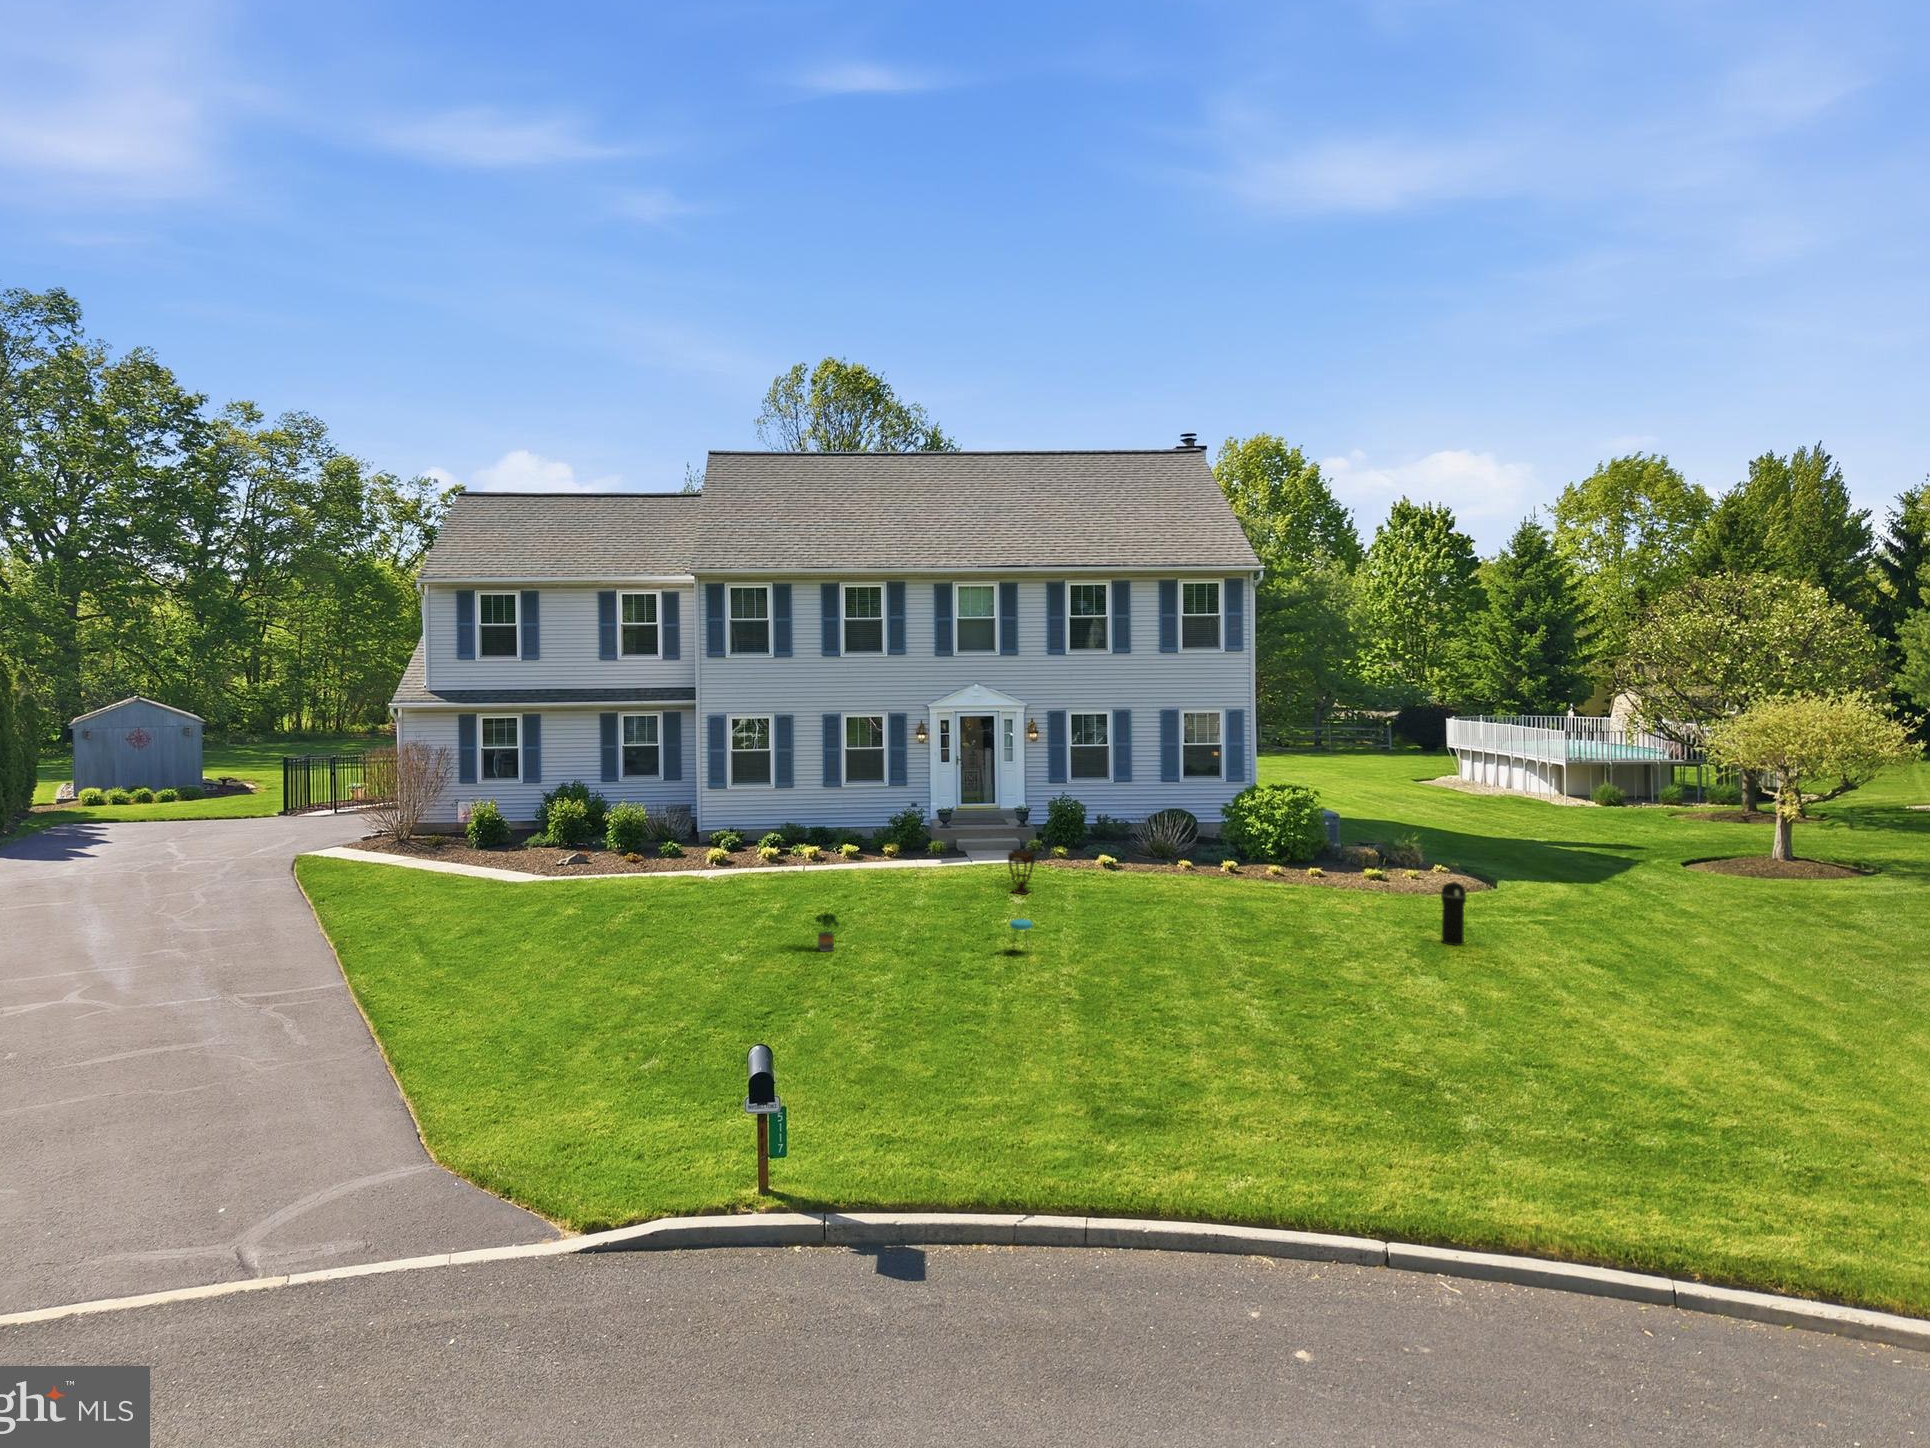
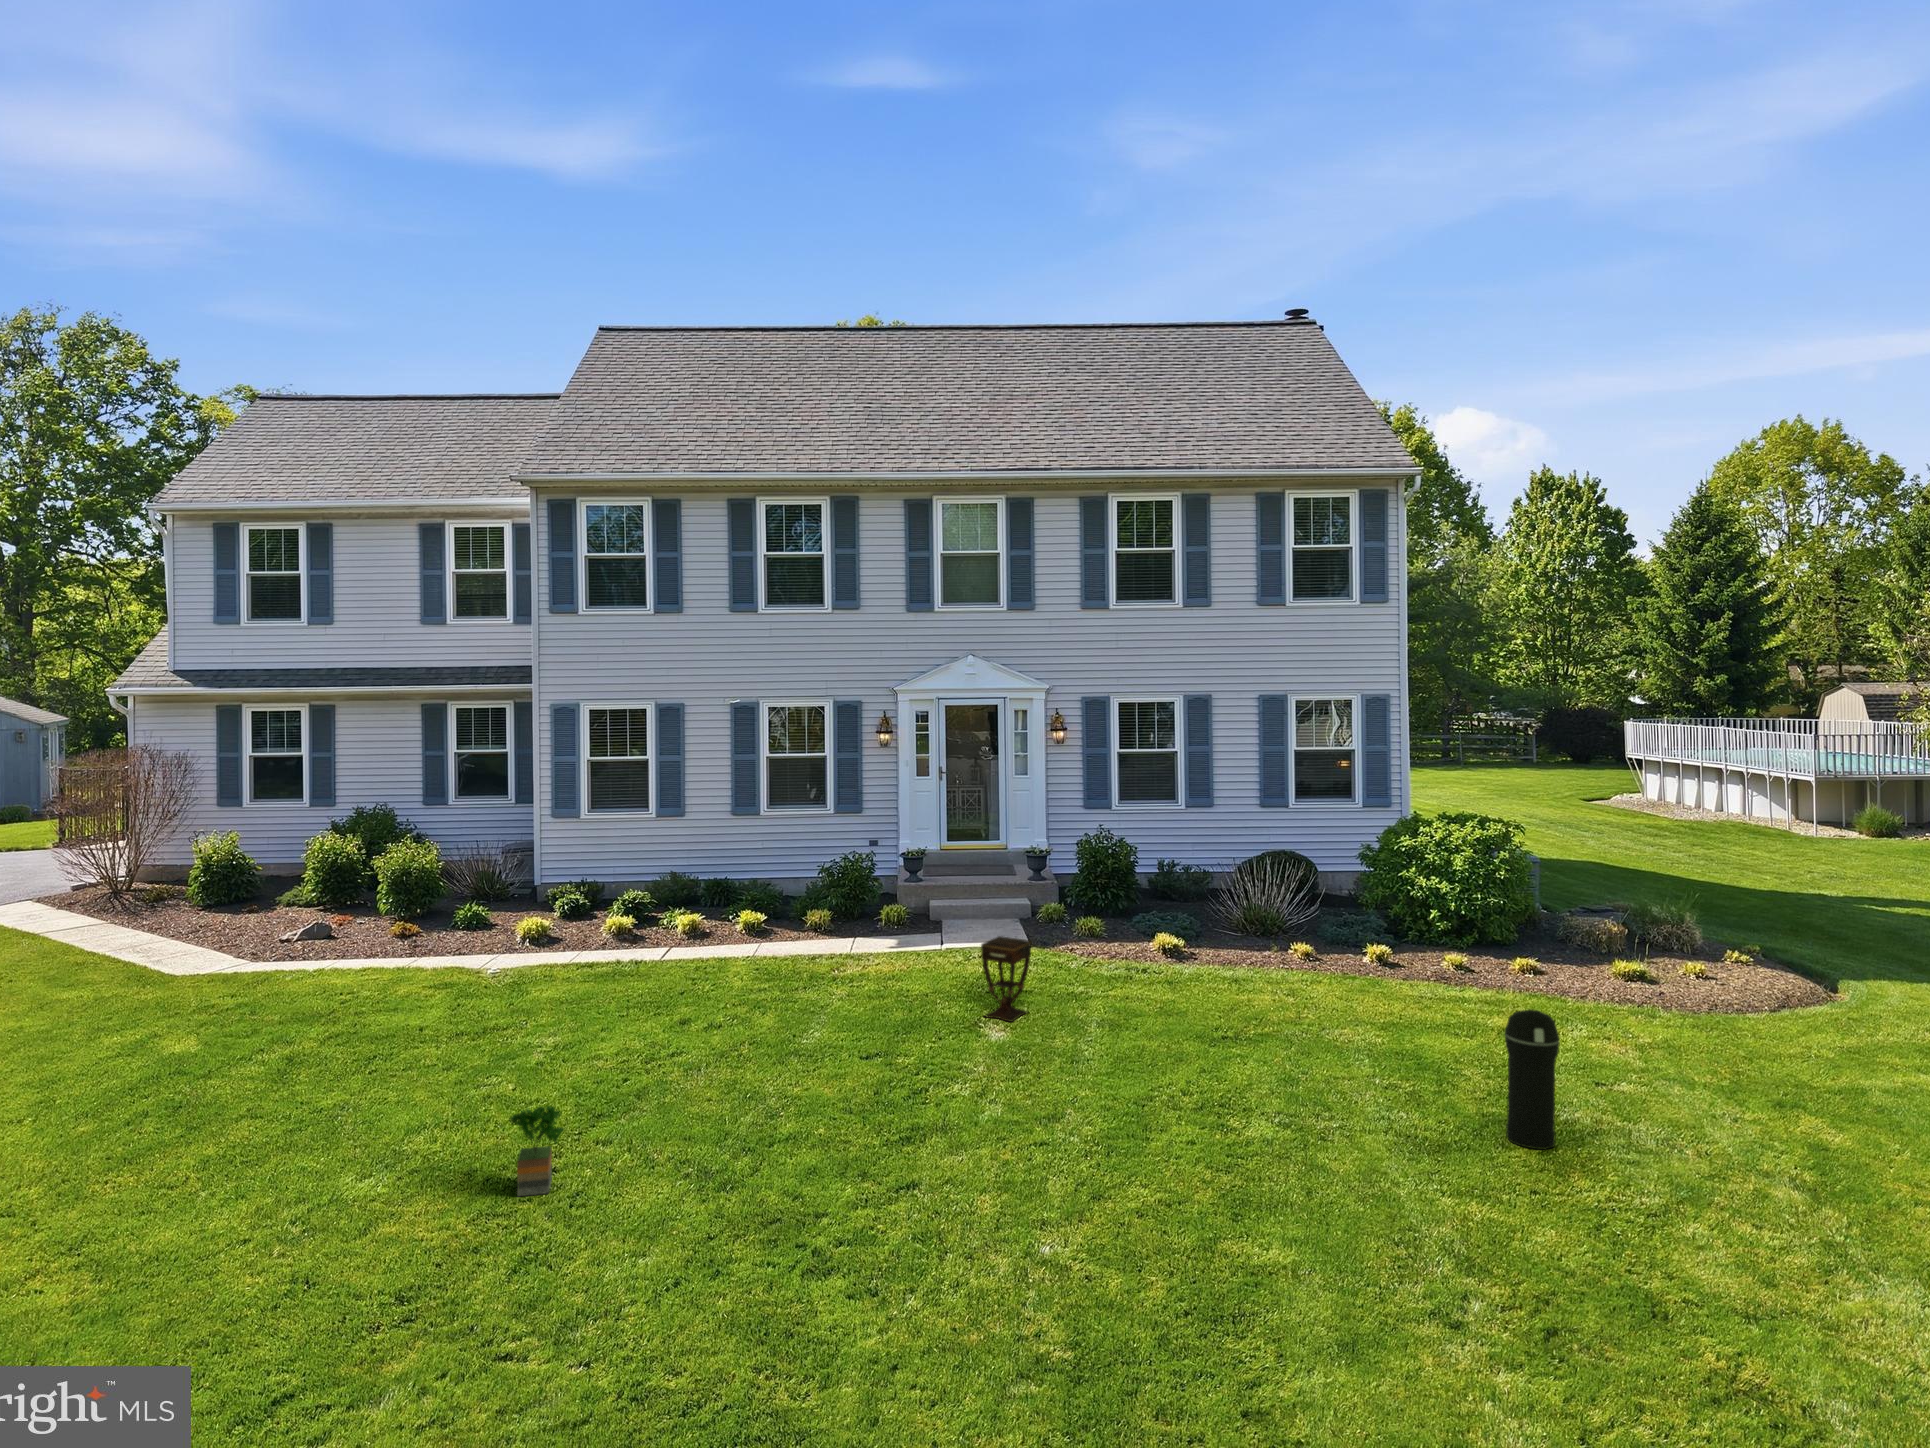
trash can: present [1441,882,1466,945] -> present [1505,1009,1560,1149]
stool: present [1010,919,1033,953] -> none [933,1127,985,1219]

